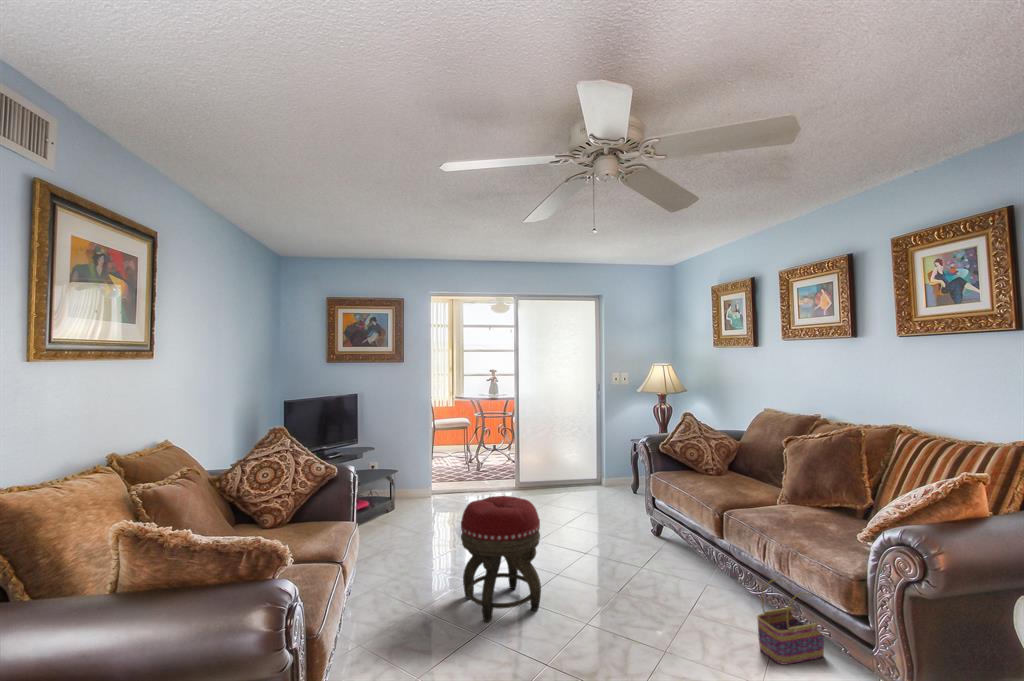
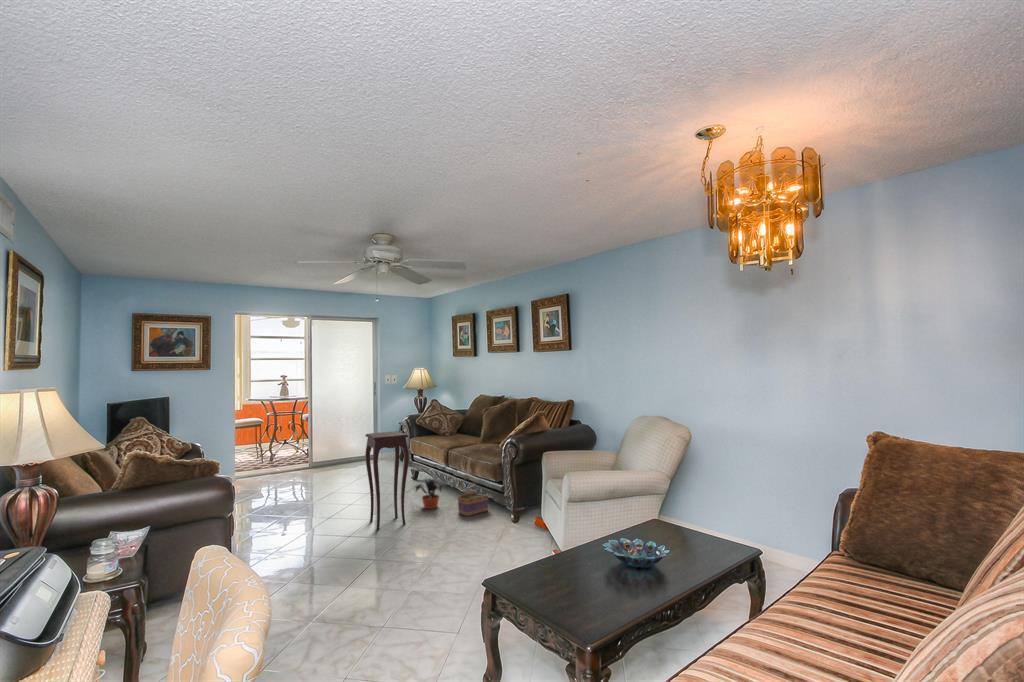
side table: none [582,476,661,663] -> present [365,431,409,530]
footstool: present [461,496,541,622] -> none [284,454,338,528]
potted plant: none [664,558,730,620] -> present [415,479,446,509]

